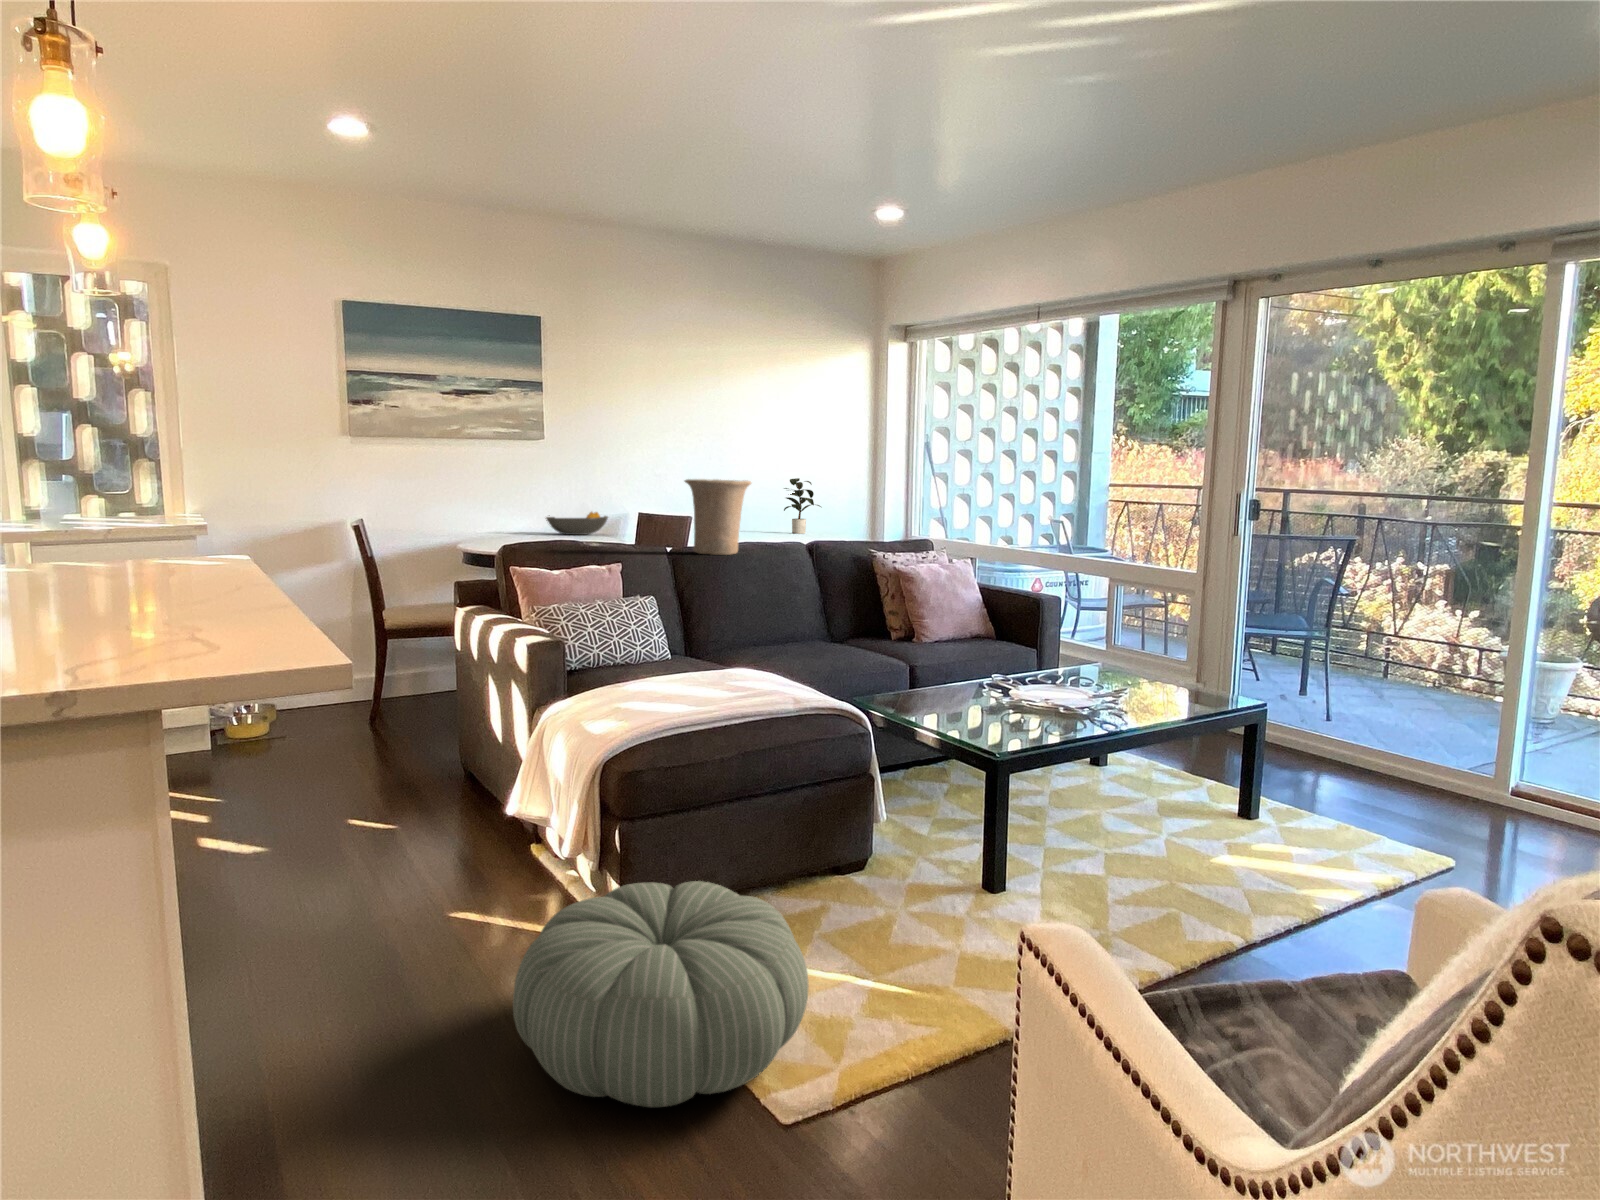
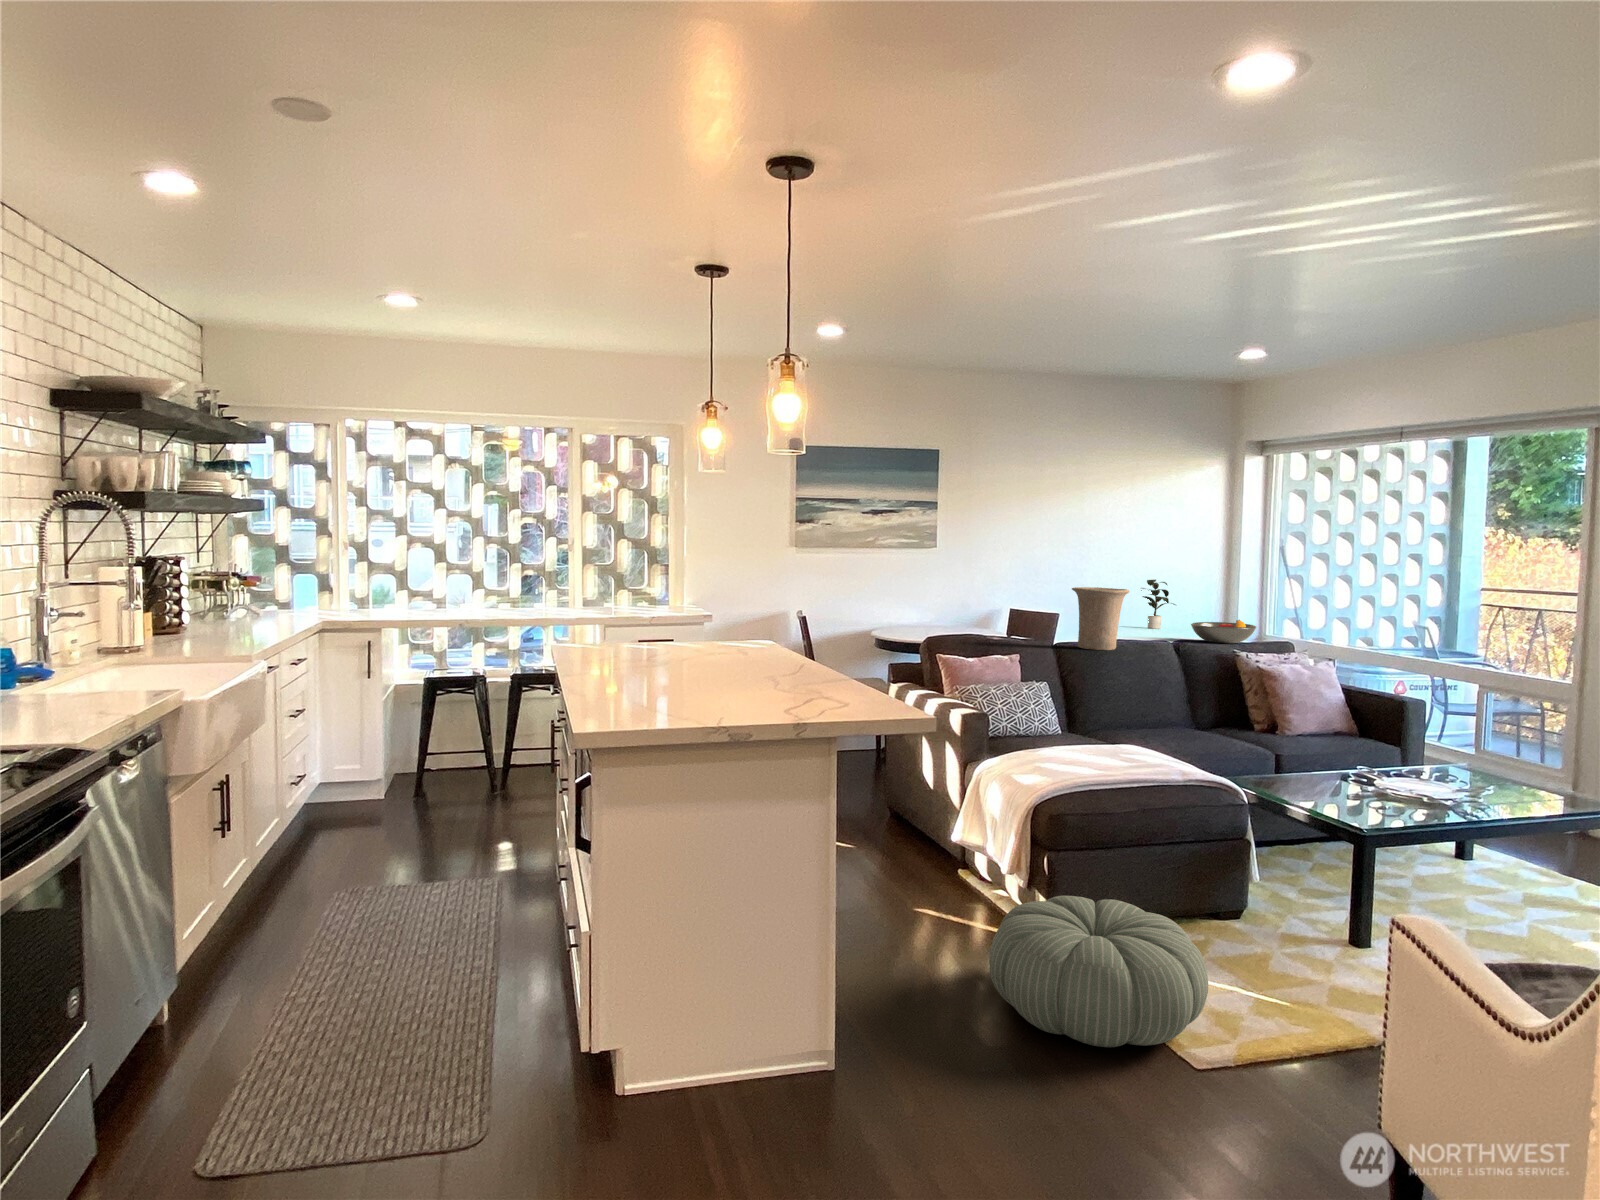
fruit bowl: present [546,512,608,535] -> present [1191,620,1256,643]

